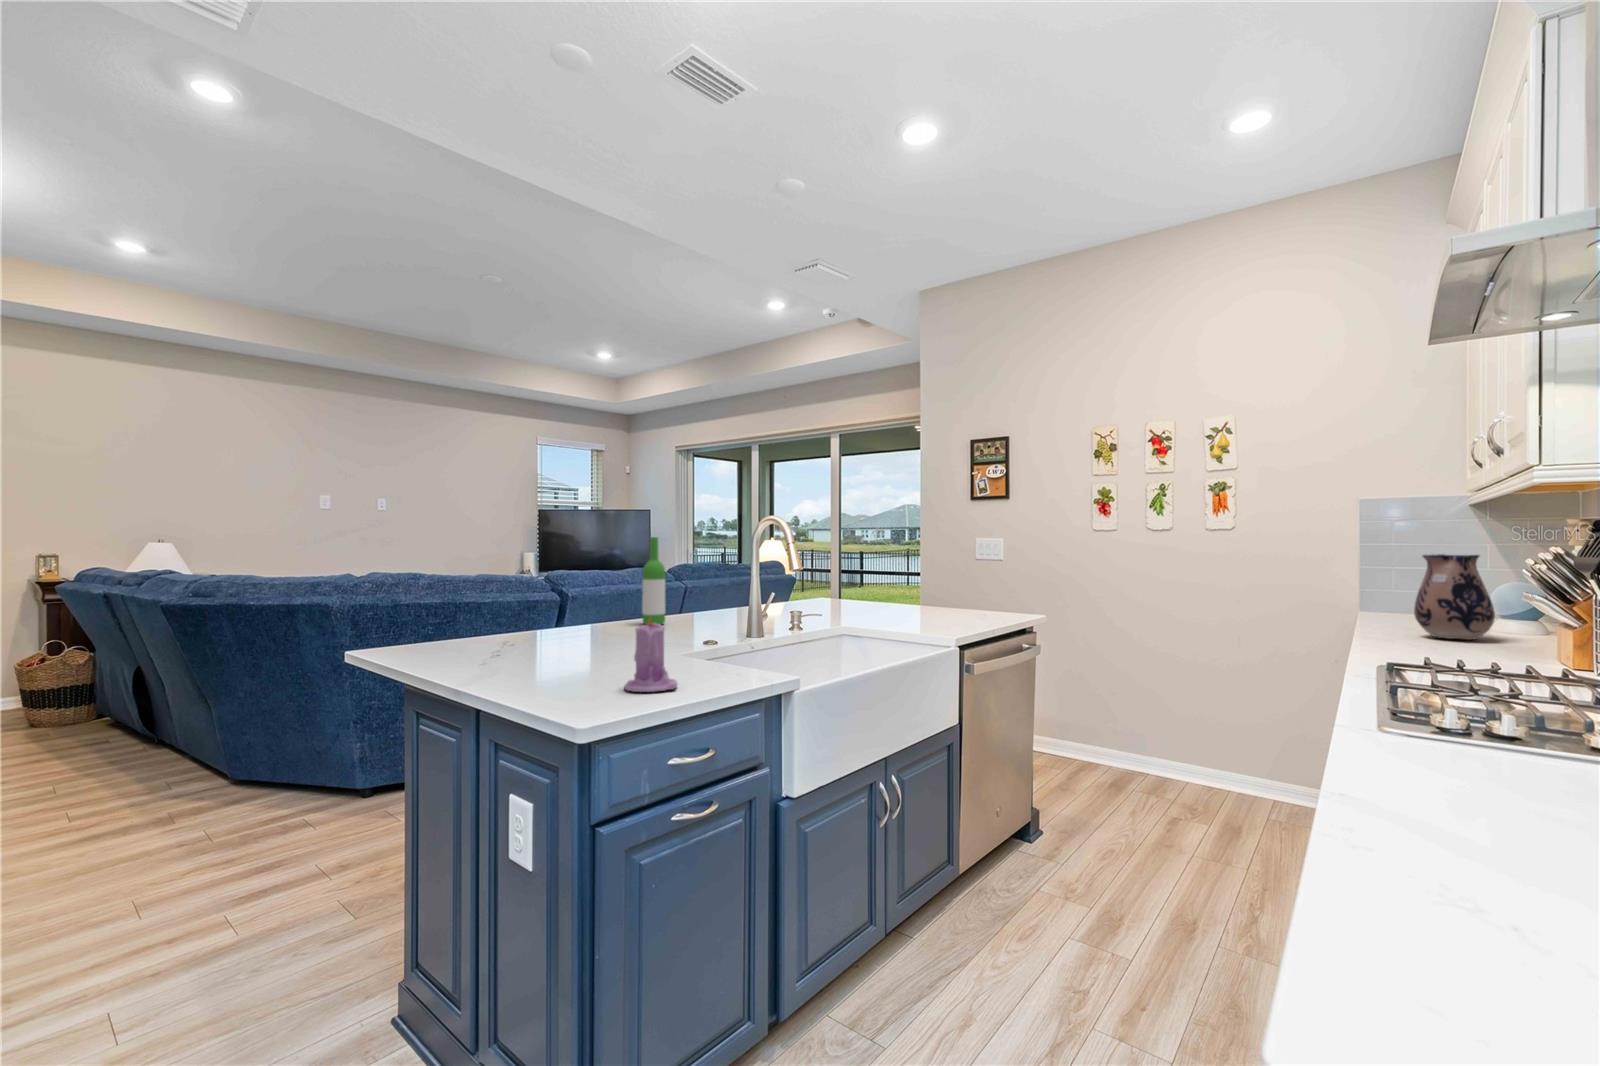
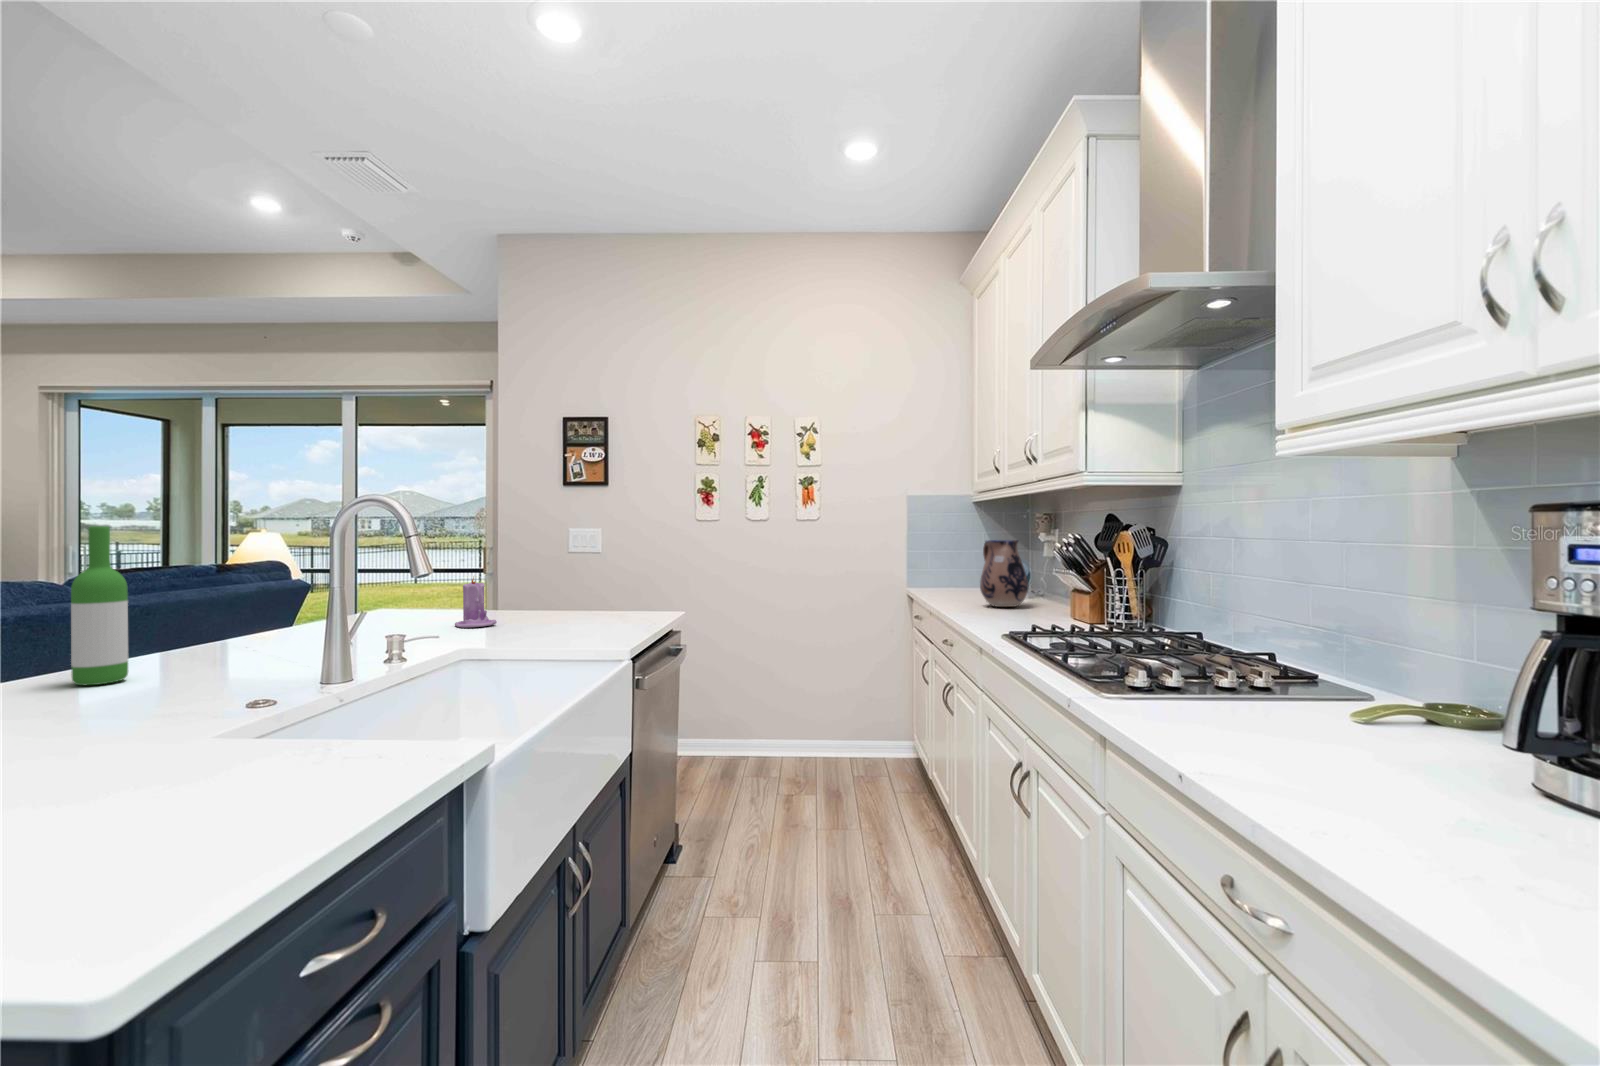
candle: present [624,615,678,692] -> present [455,577,497,628]

